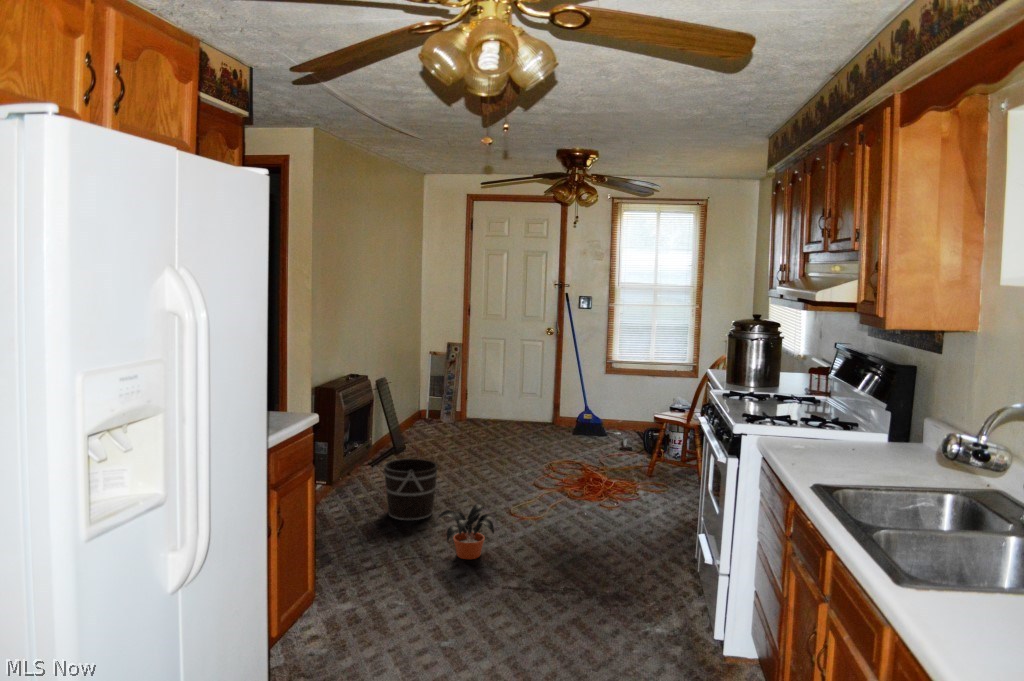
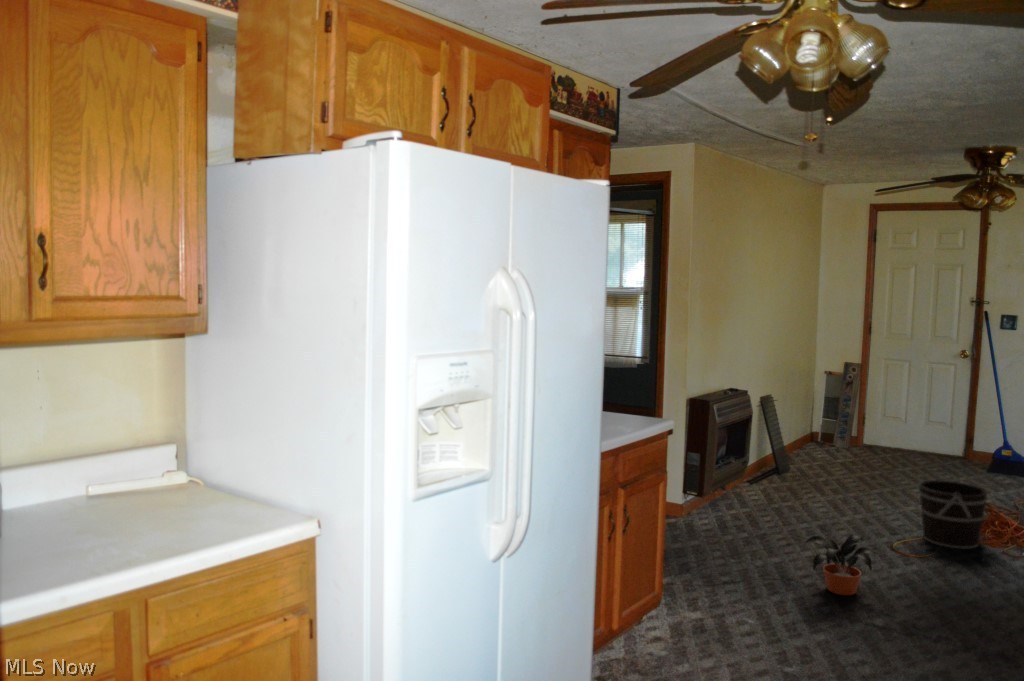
bucket: present [382,457,438,520] -> present [918,479,987,548]

